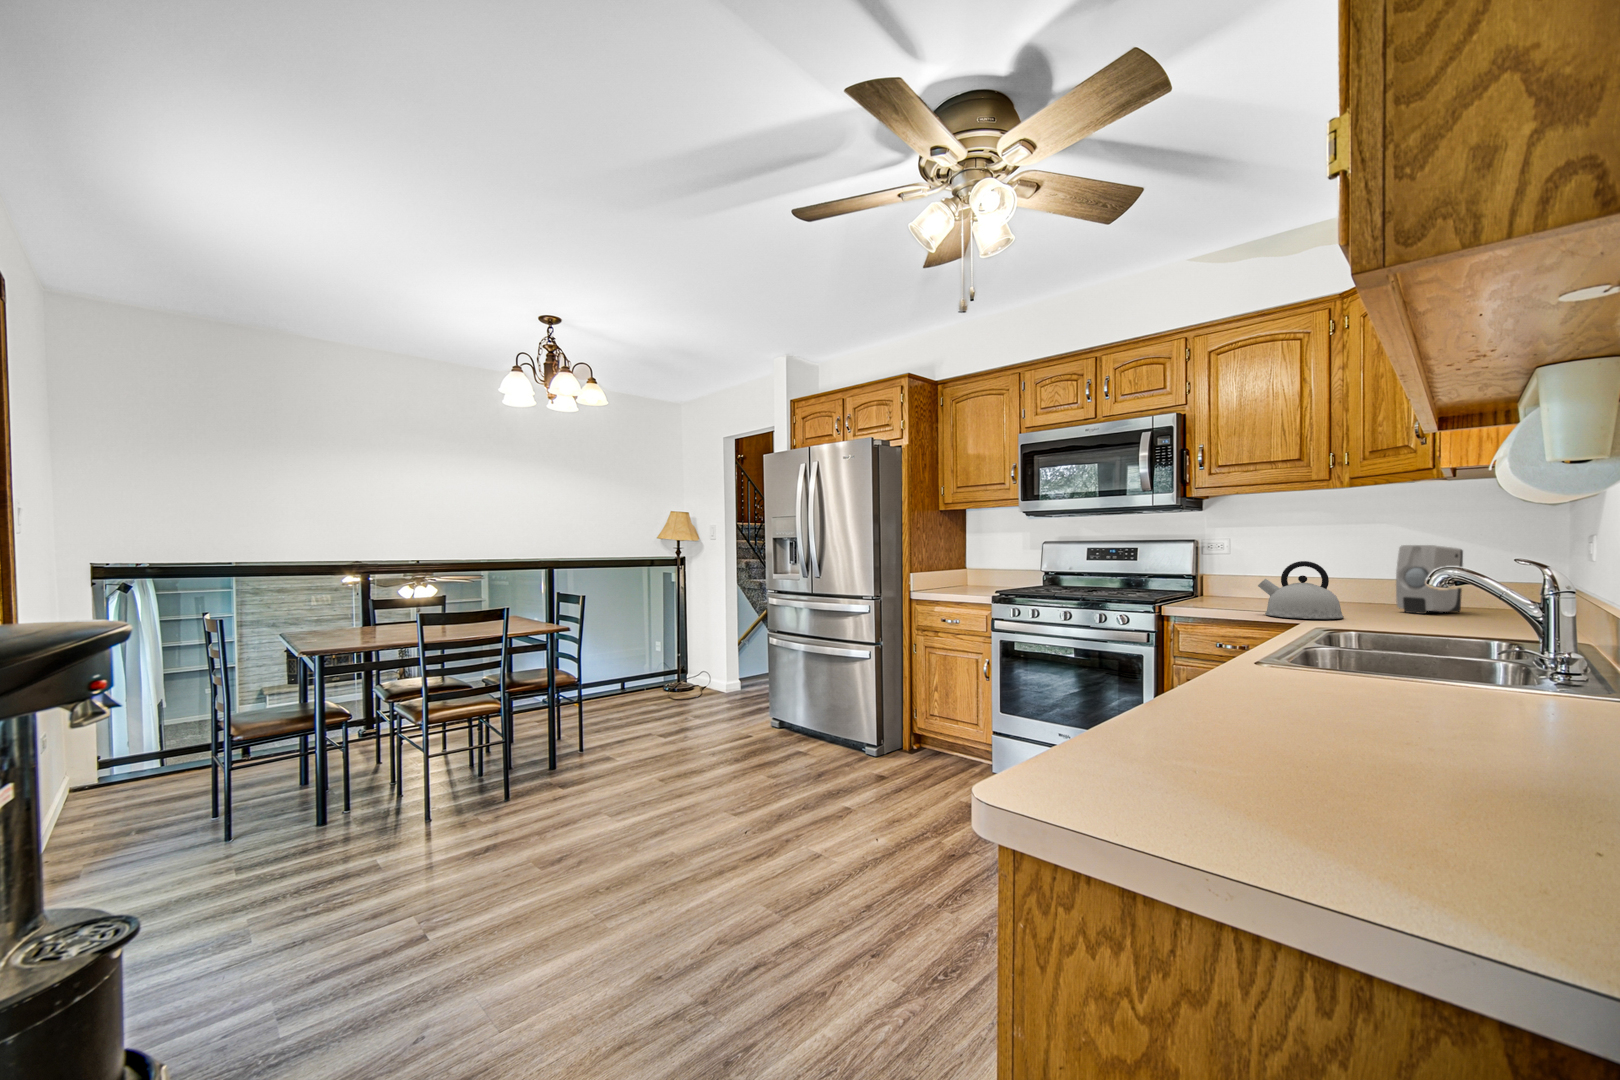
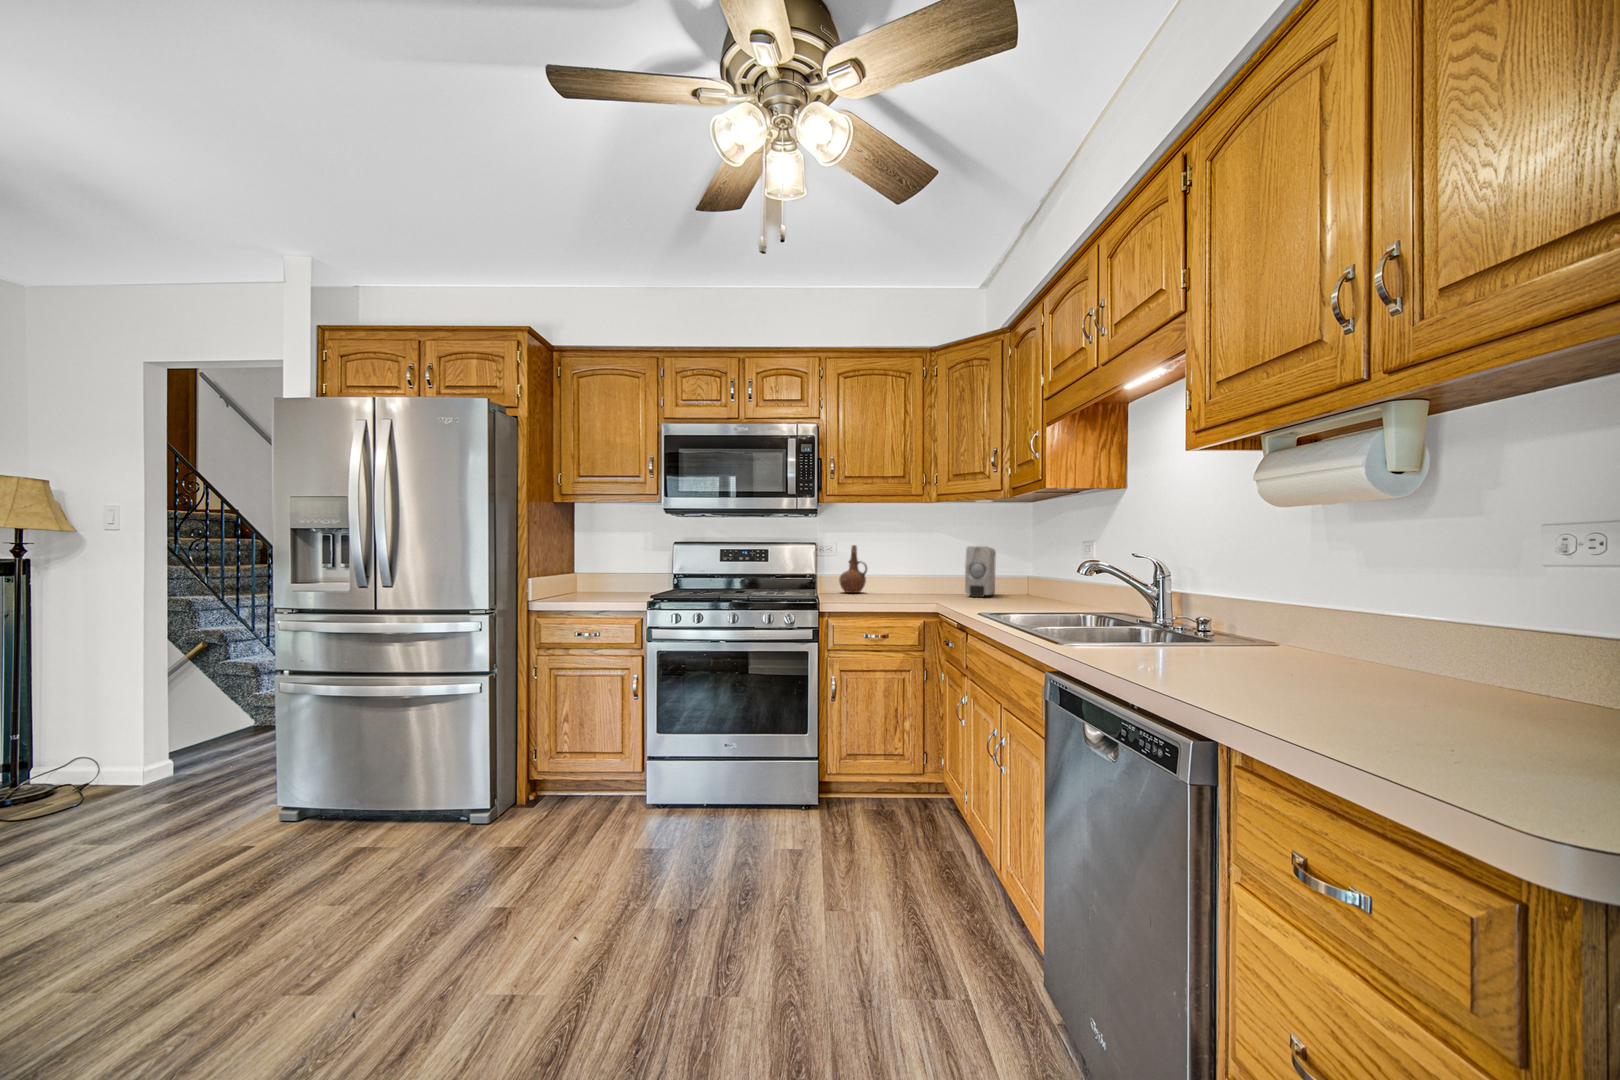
ceramic pitcher: none [1222,544,1260,600] -> present [839,545,867,593]
kettle: present [1258,561,1344,619] -> none [902,559,959,607]

